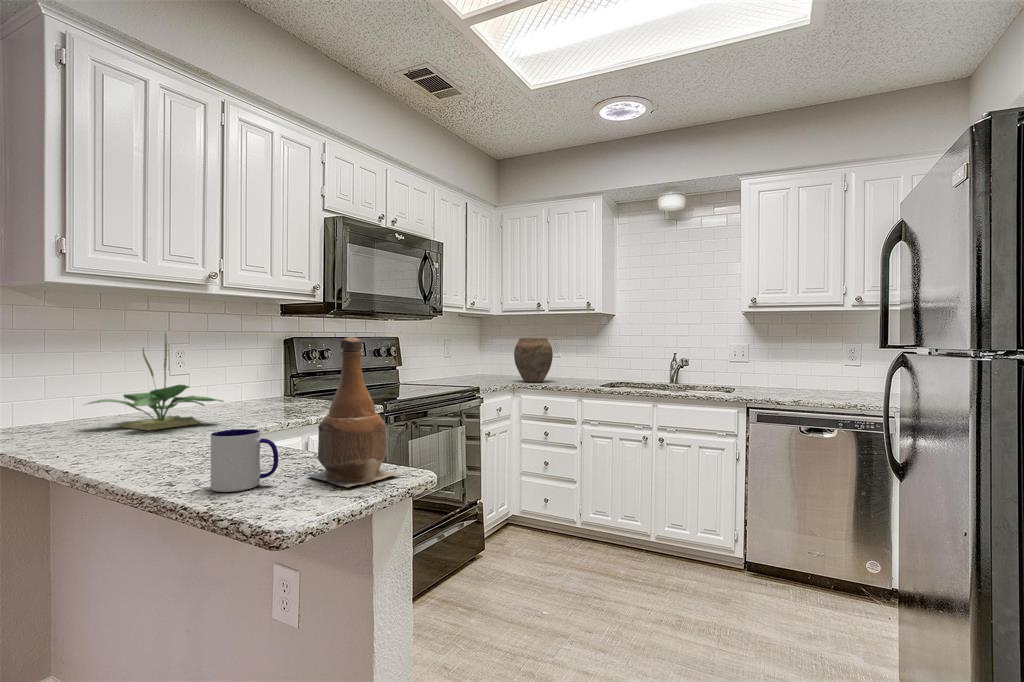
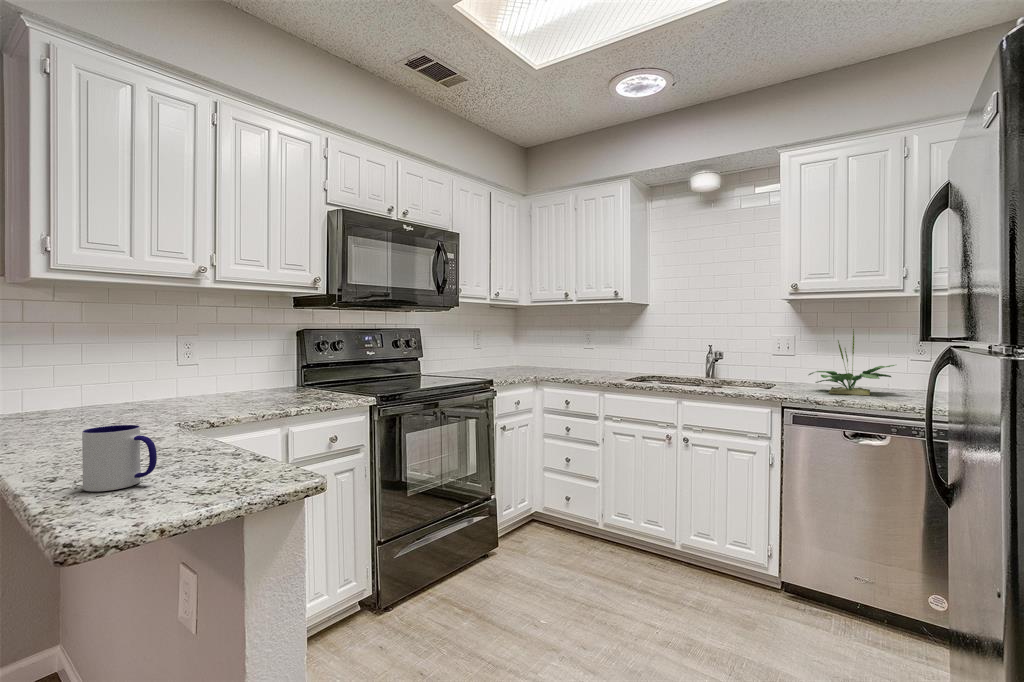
potted plant: present [88,333,224,430] -> present [809,329,895,395]
bottle: present [307,337,399,487] -> none [196,328,290,491]
vase: present [514,338,553,382] -> none [539,330,579,376]

